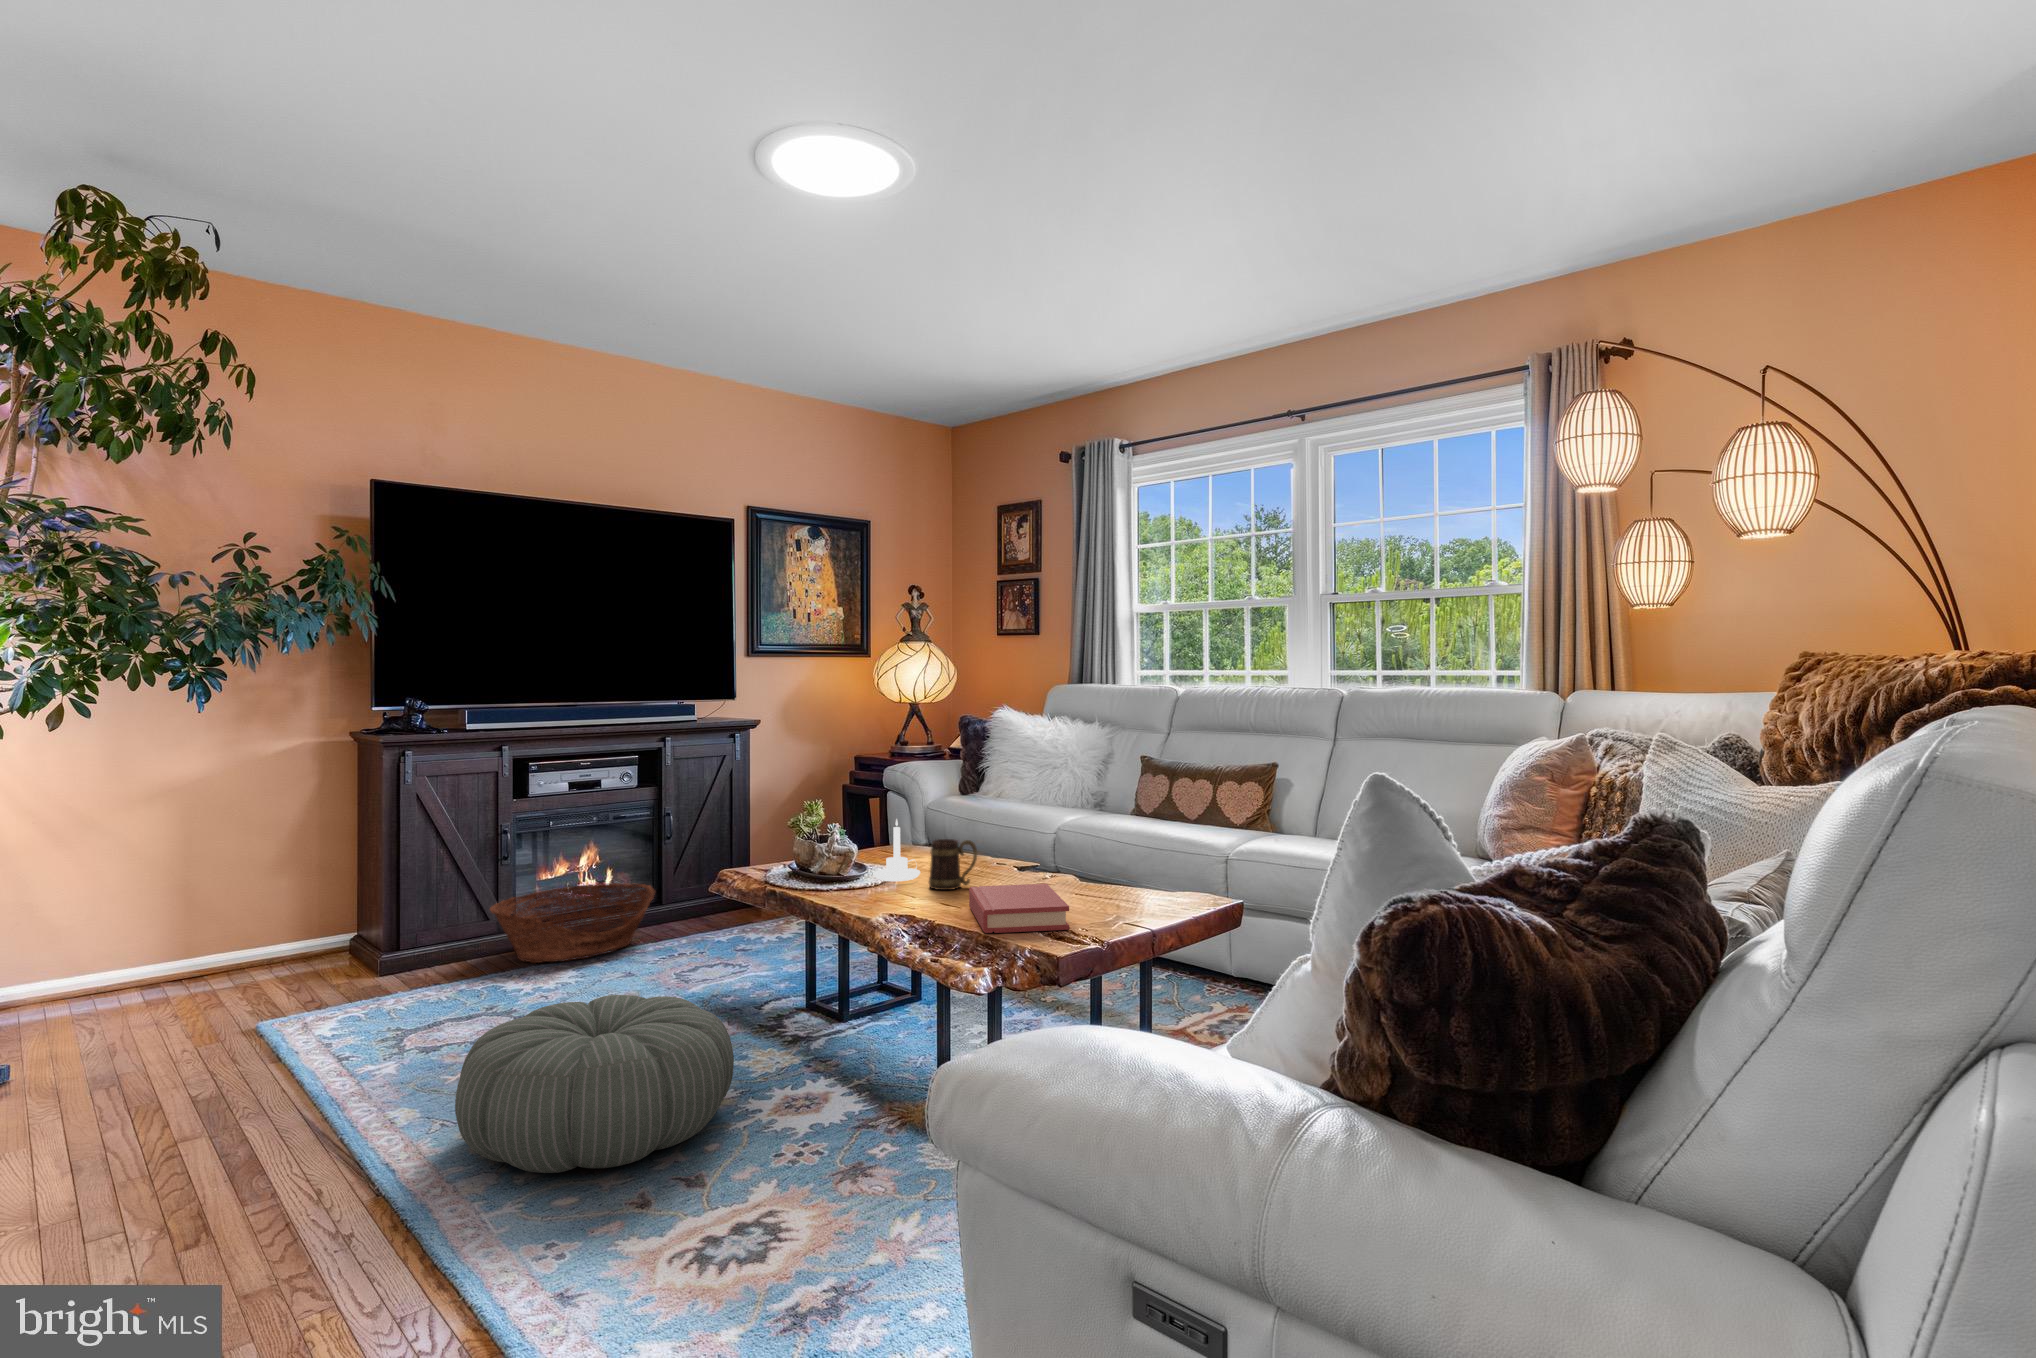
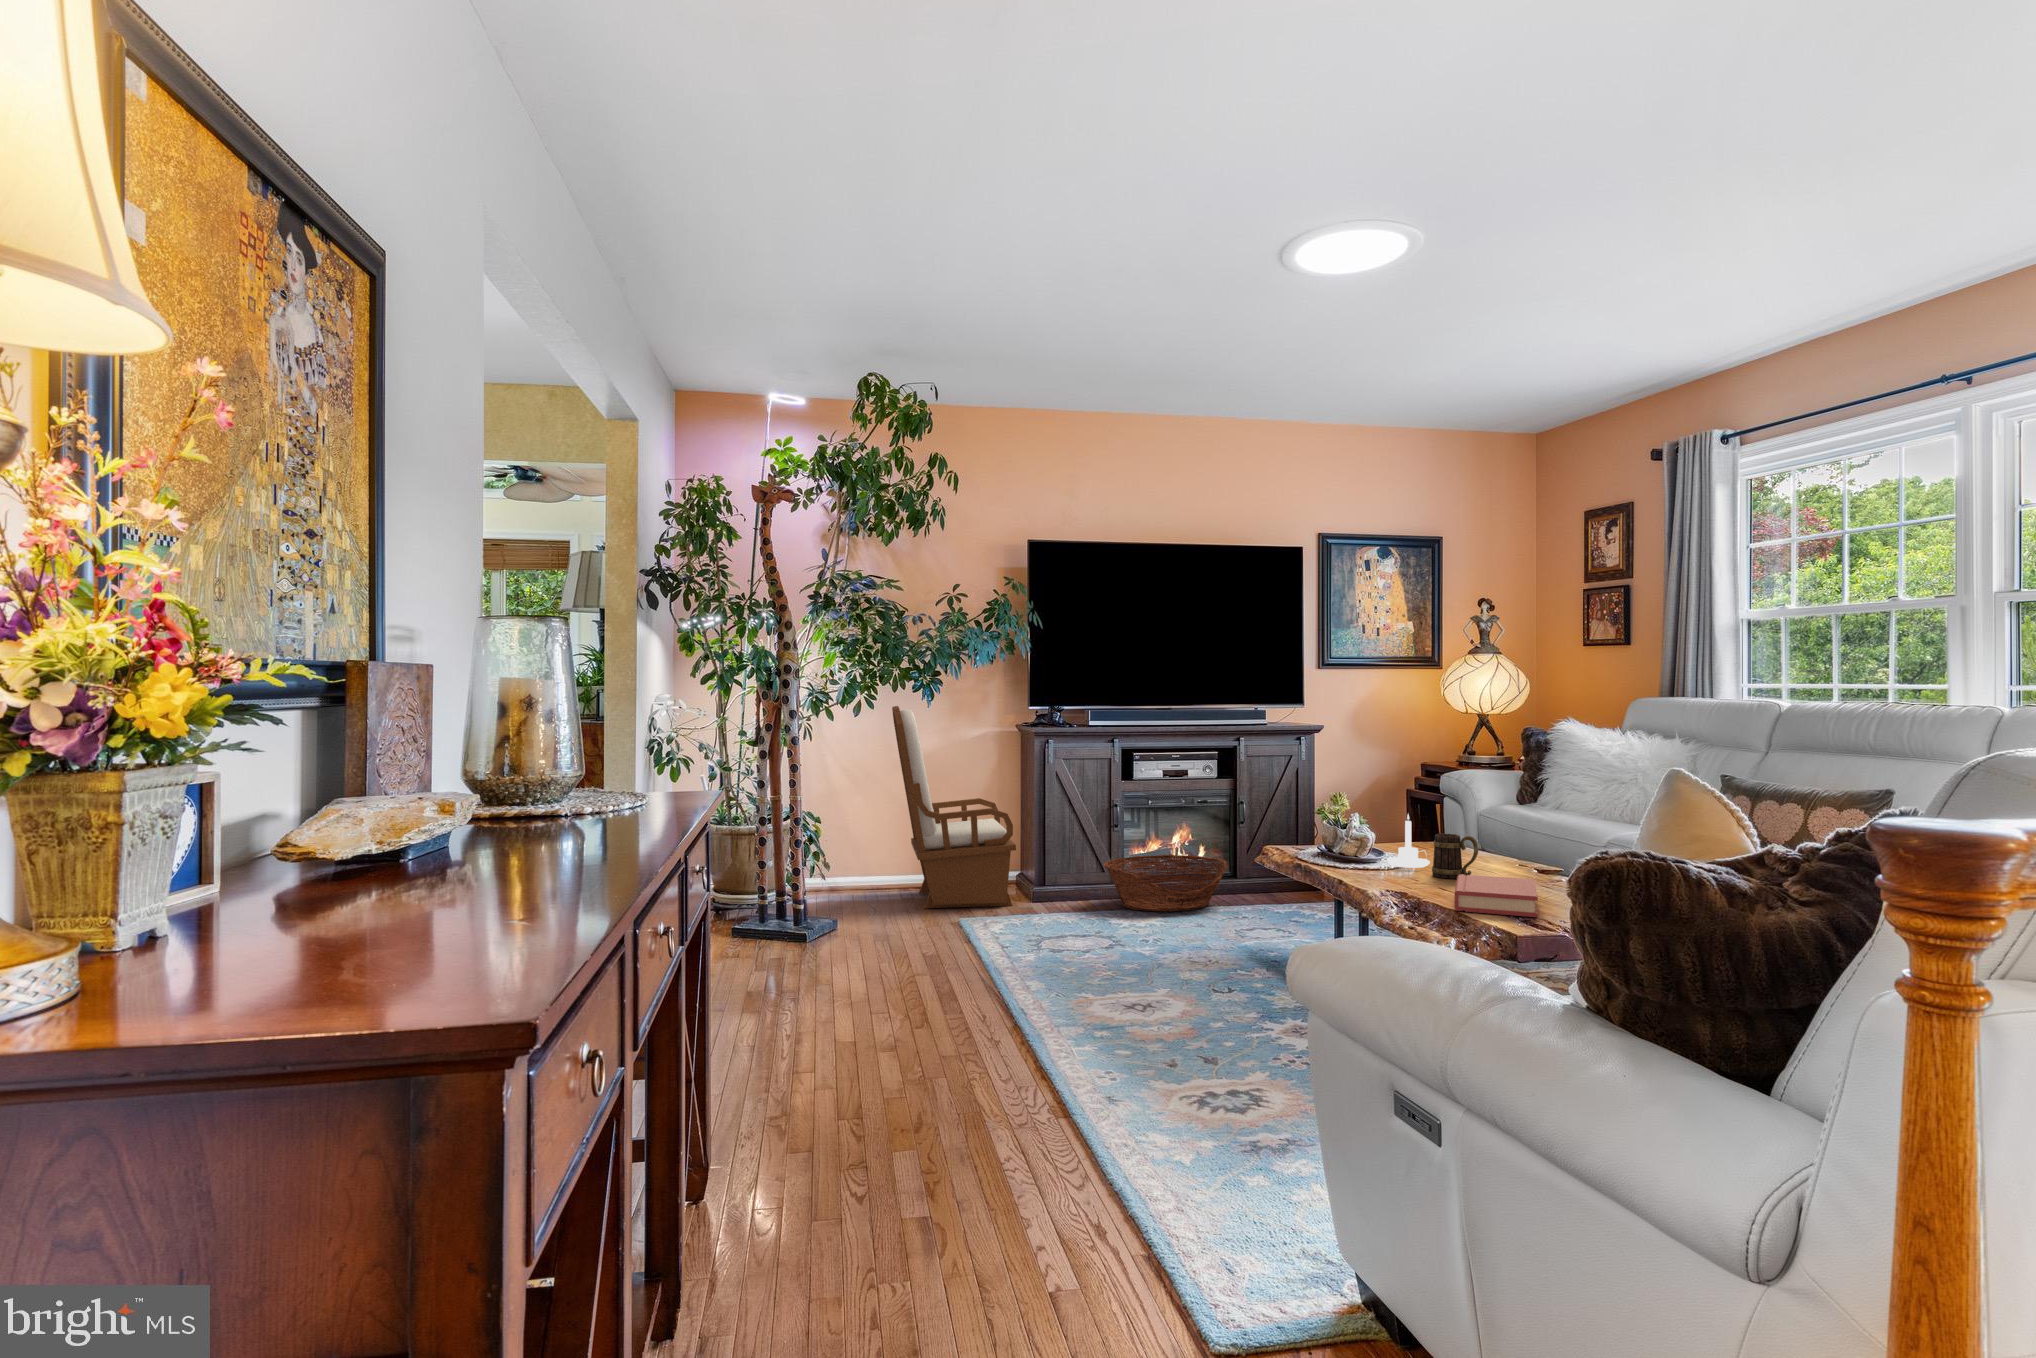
armchair: none [132,710,356,1009] -> present [892,706,1016,908]
pouf: present [455,995,734,1173] -> none [1062,925,1252,1040]

